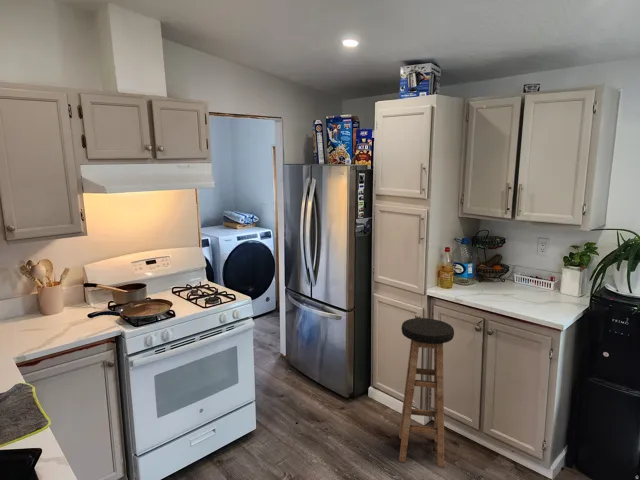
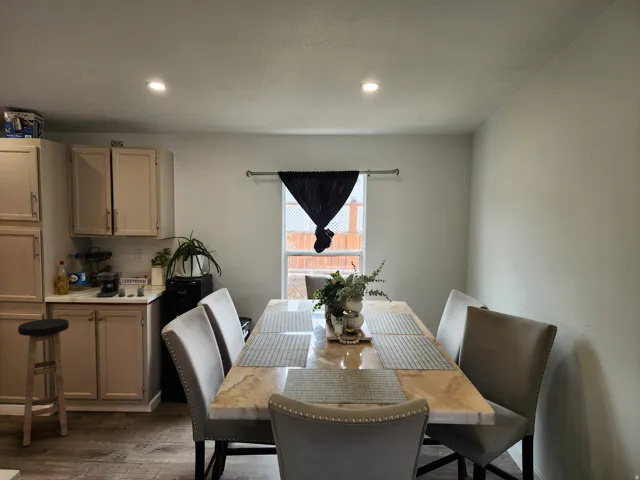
coffee maker: none [488,268,558,312] -> present [97,272,145,297]

